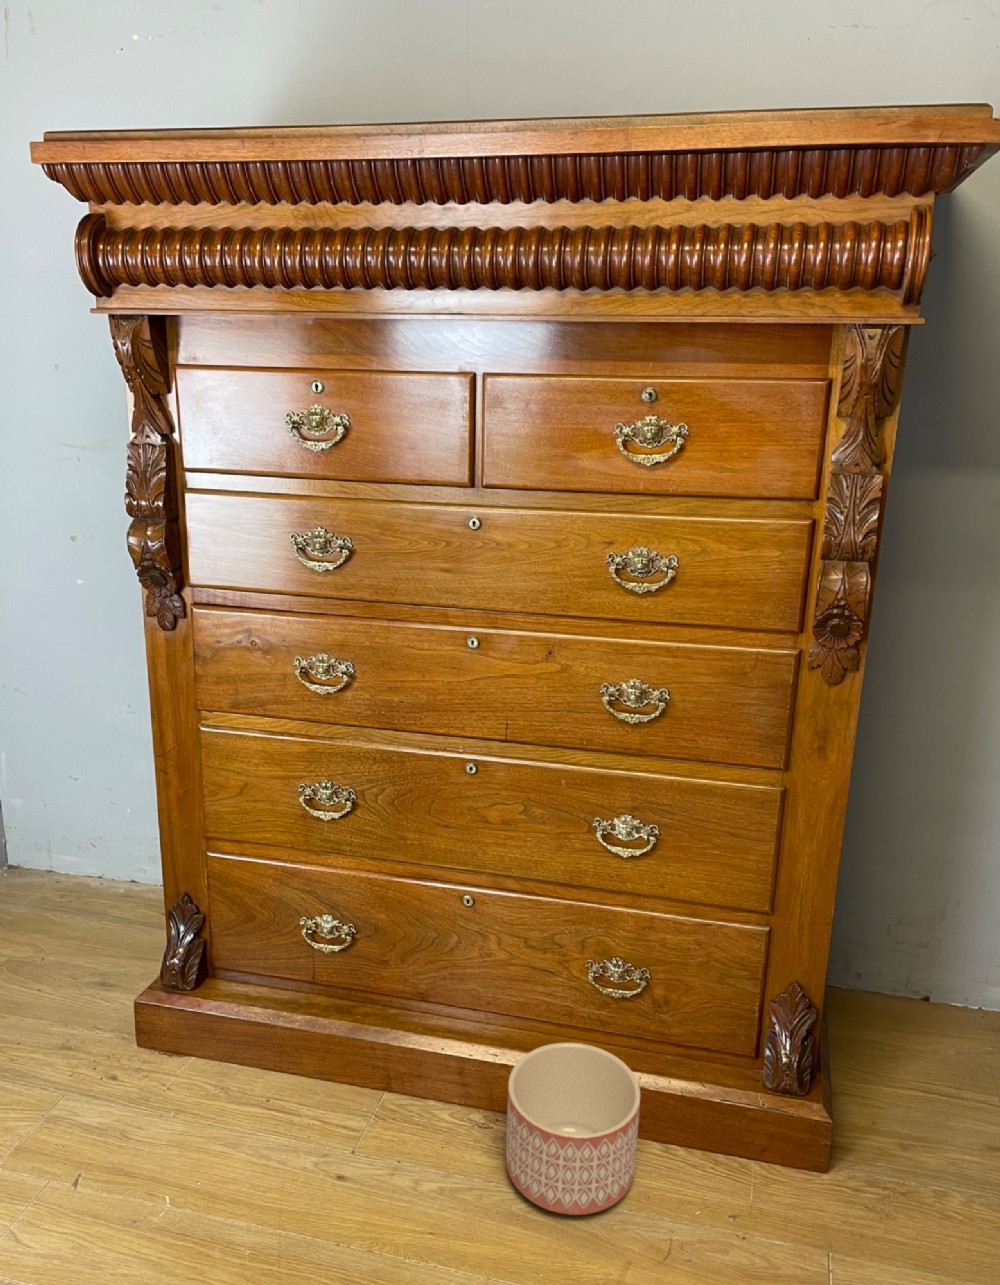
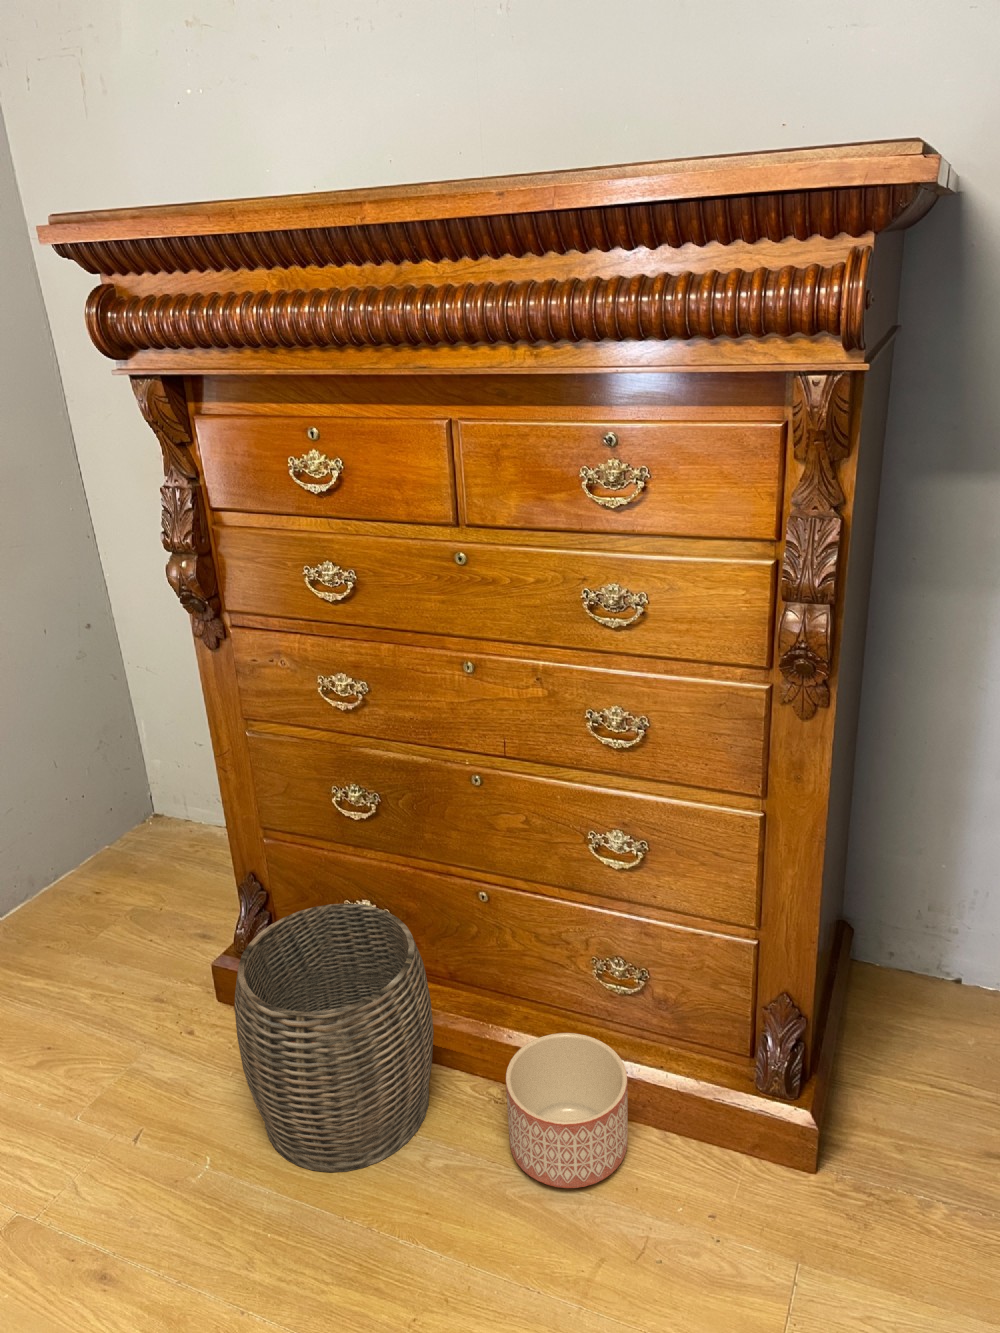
woven basket: none [195,913,416,1226] -> present [235,904,434,1172]

